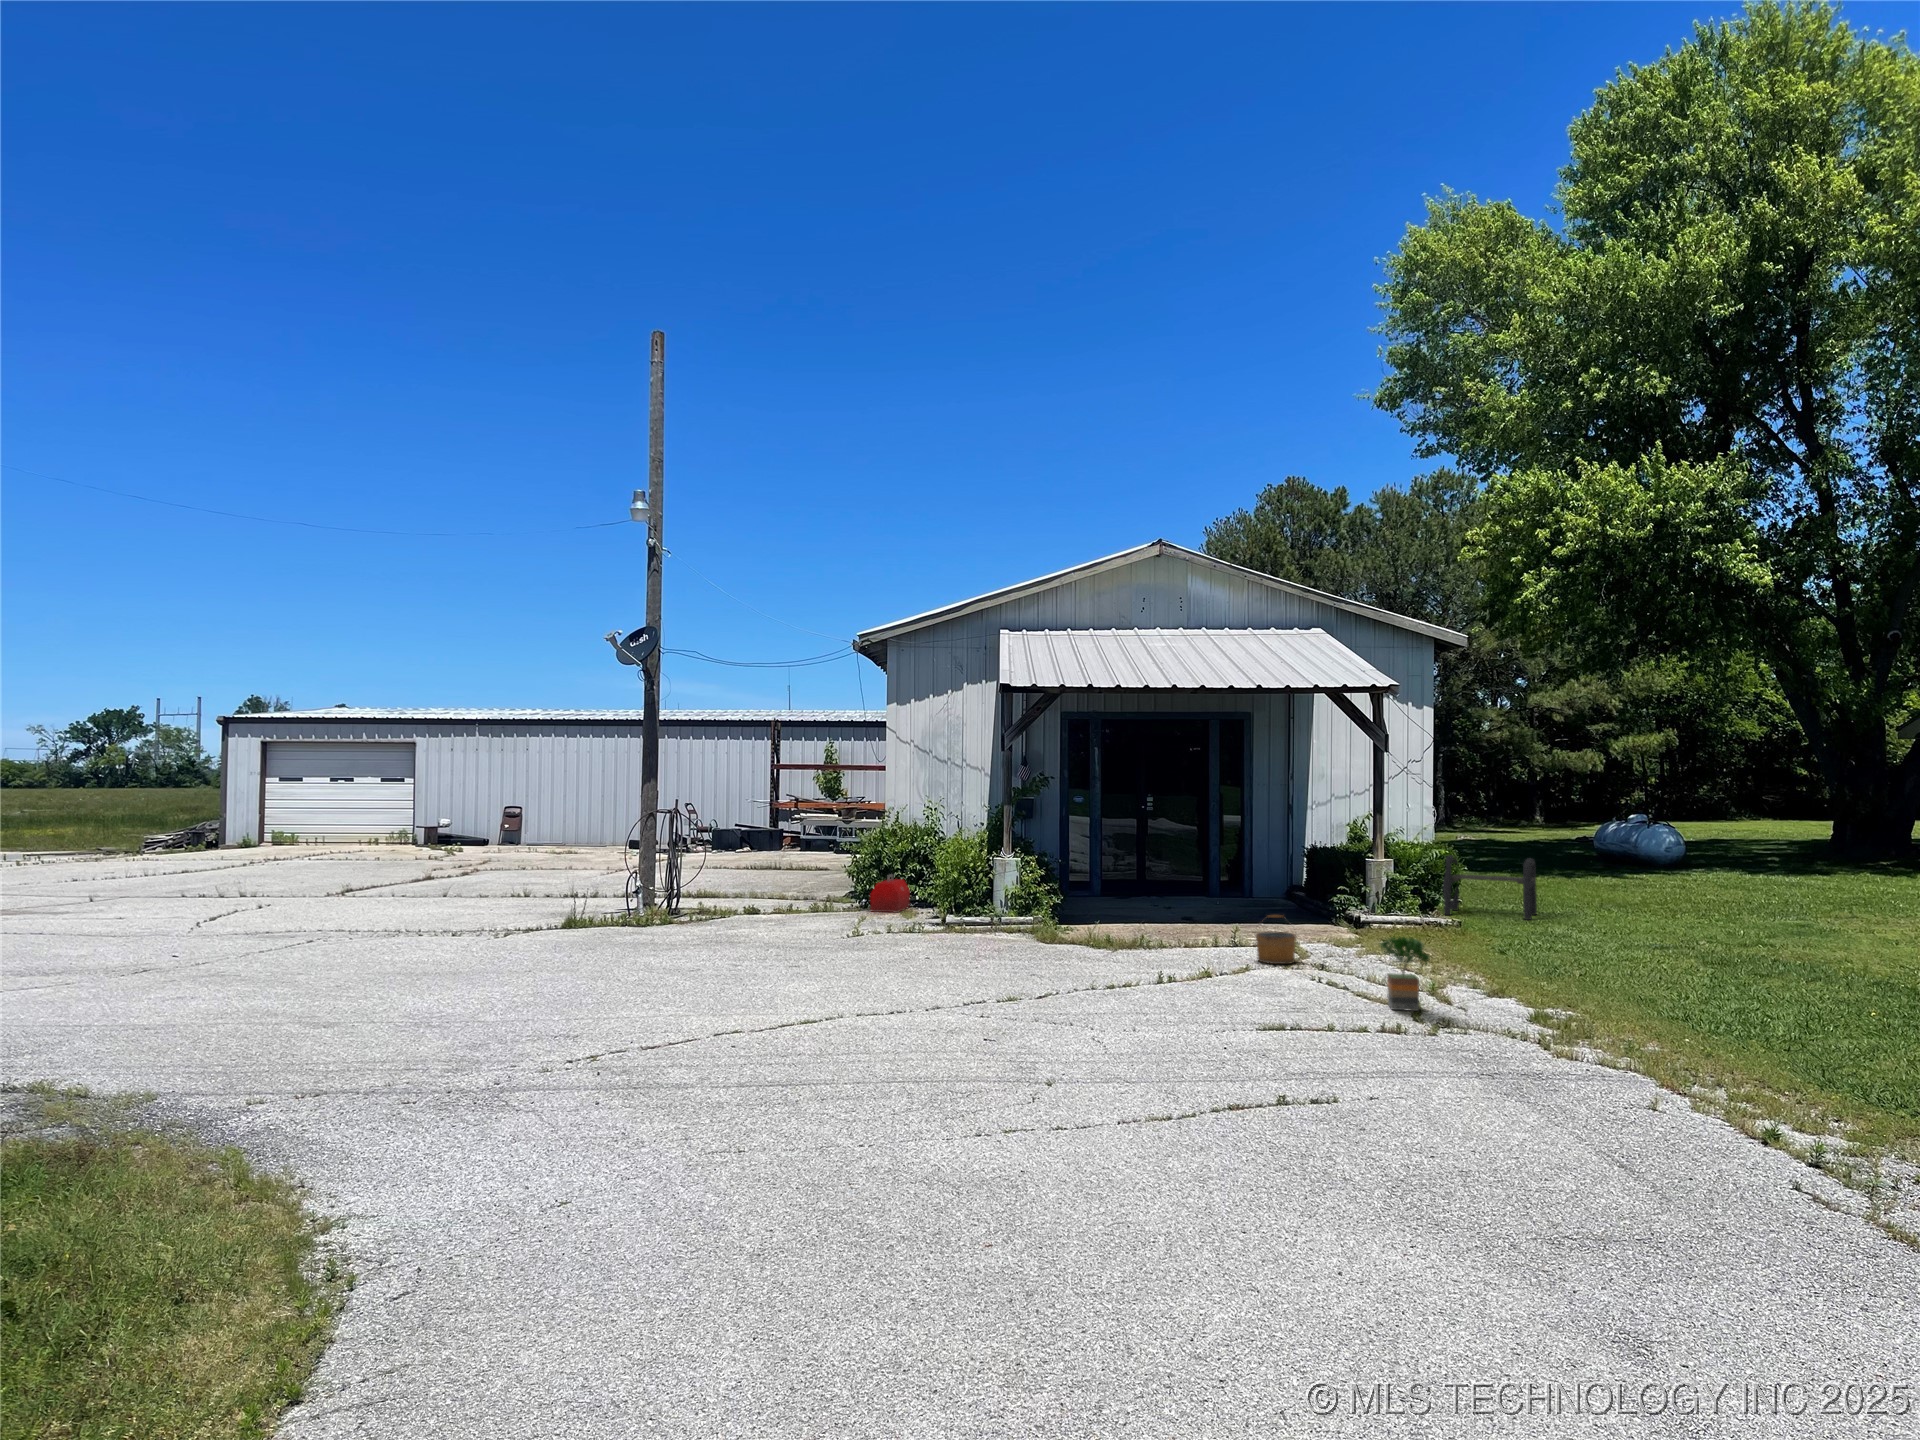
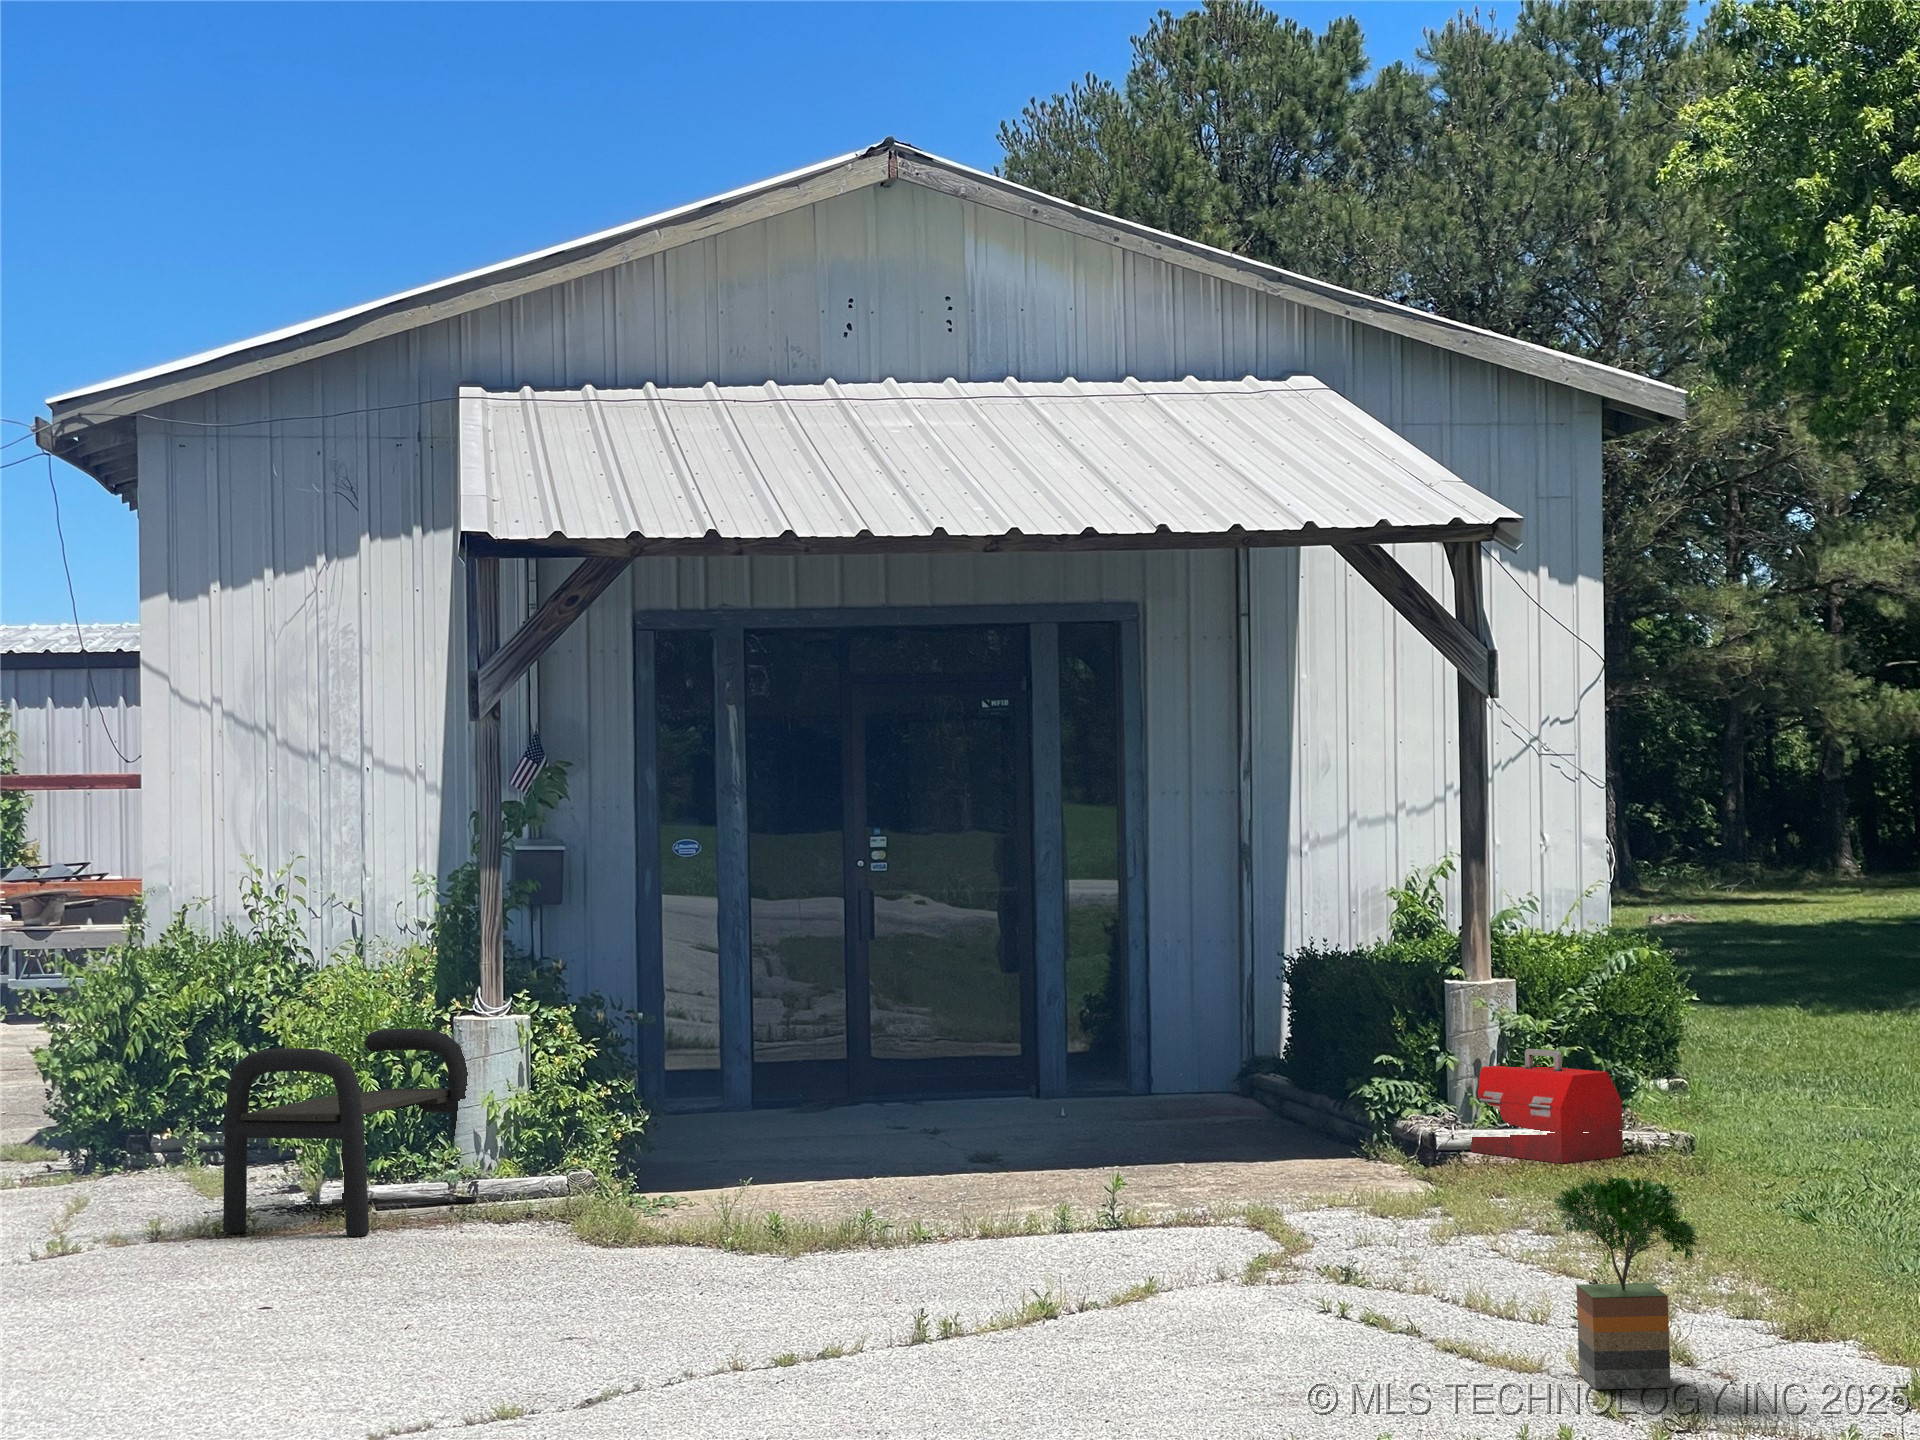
bench: present [1443,855,1537,920] -> present [223,1029,477,1237]
toolbox: present [870,874,910,913] -> present [1471,1049,1623,1164]
bucket: present [1255,915,1296,964] -> none [1185,1135,1298,1272]

